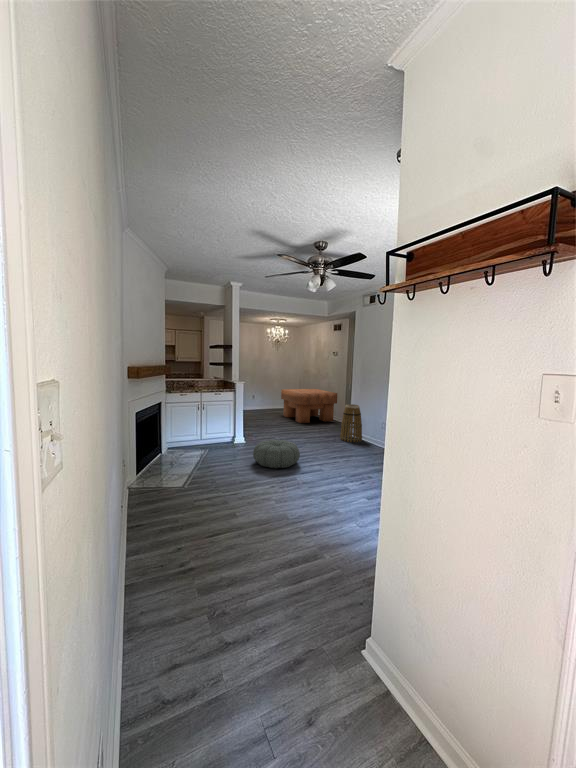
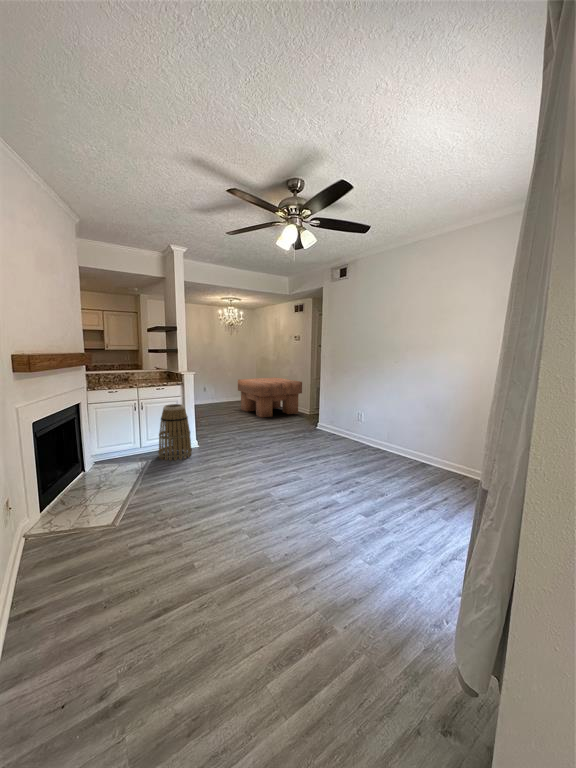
basket: present [340,404,362,442] -> present [158,404,192,461]
pouf: present [253,440,300,468] -> none [211,443,271,481]

